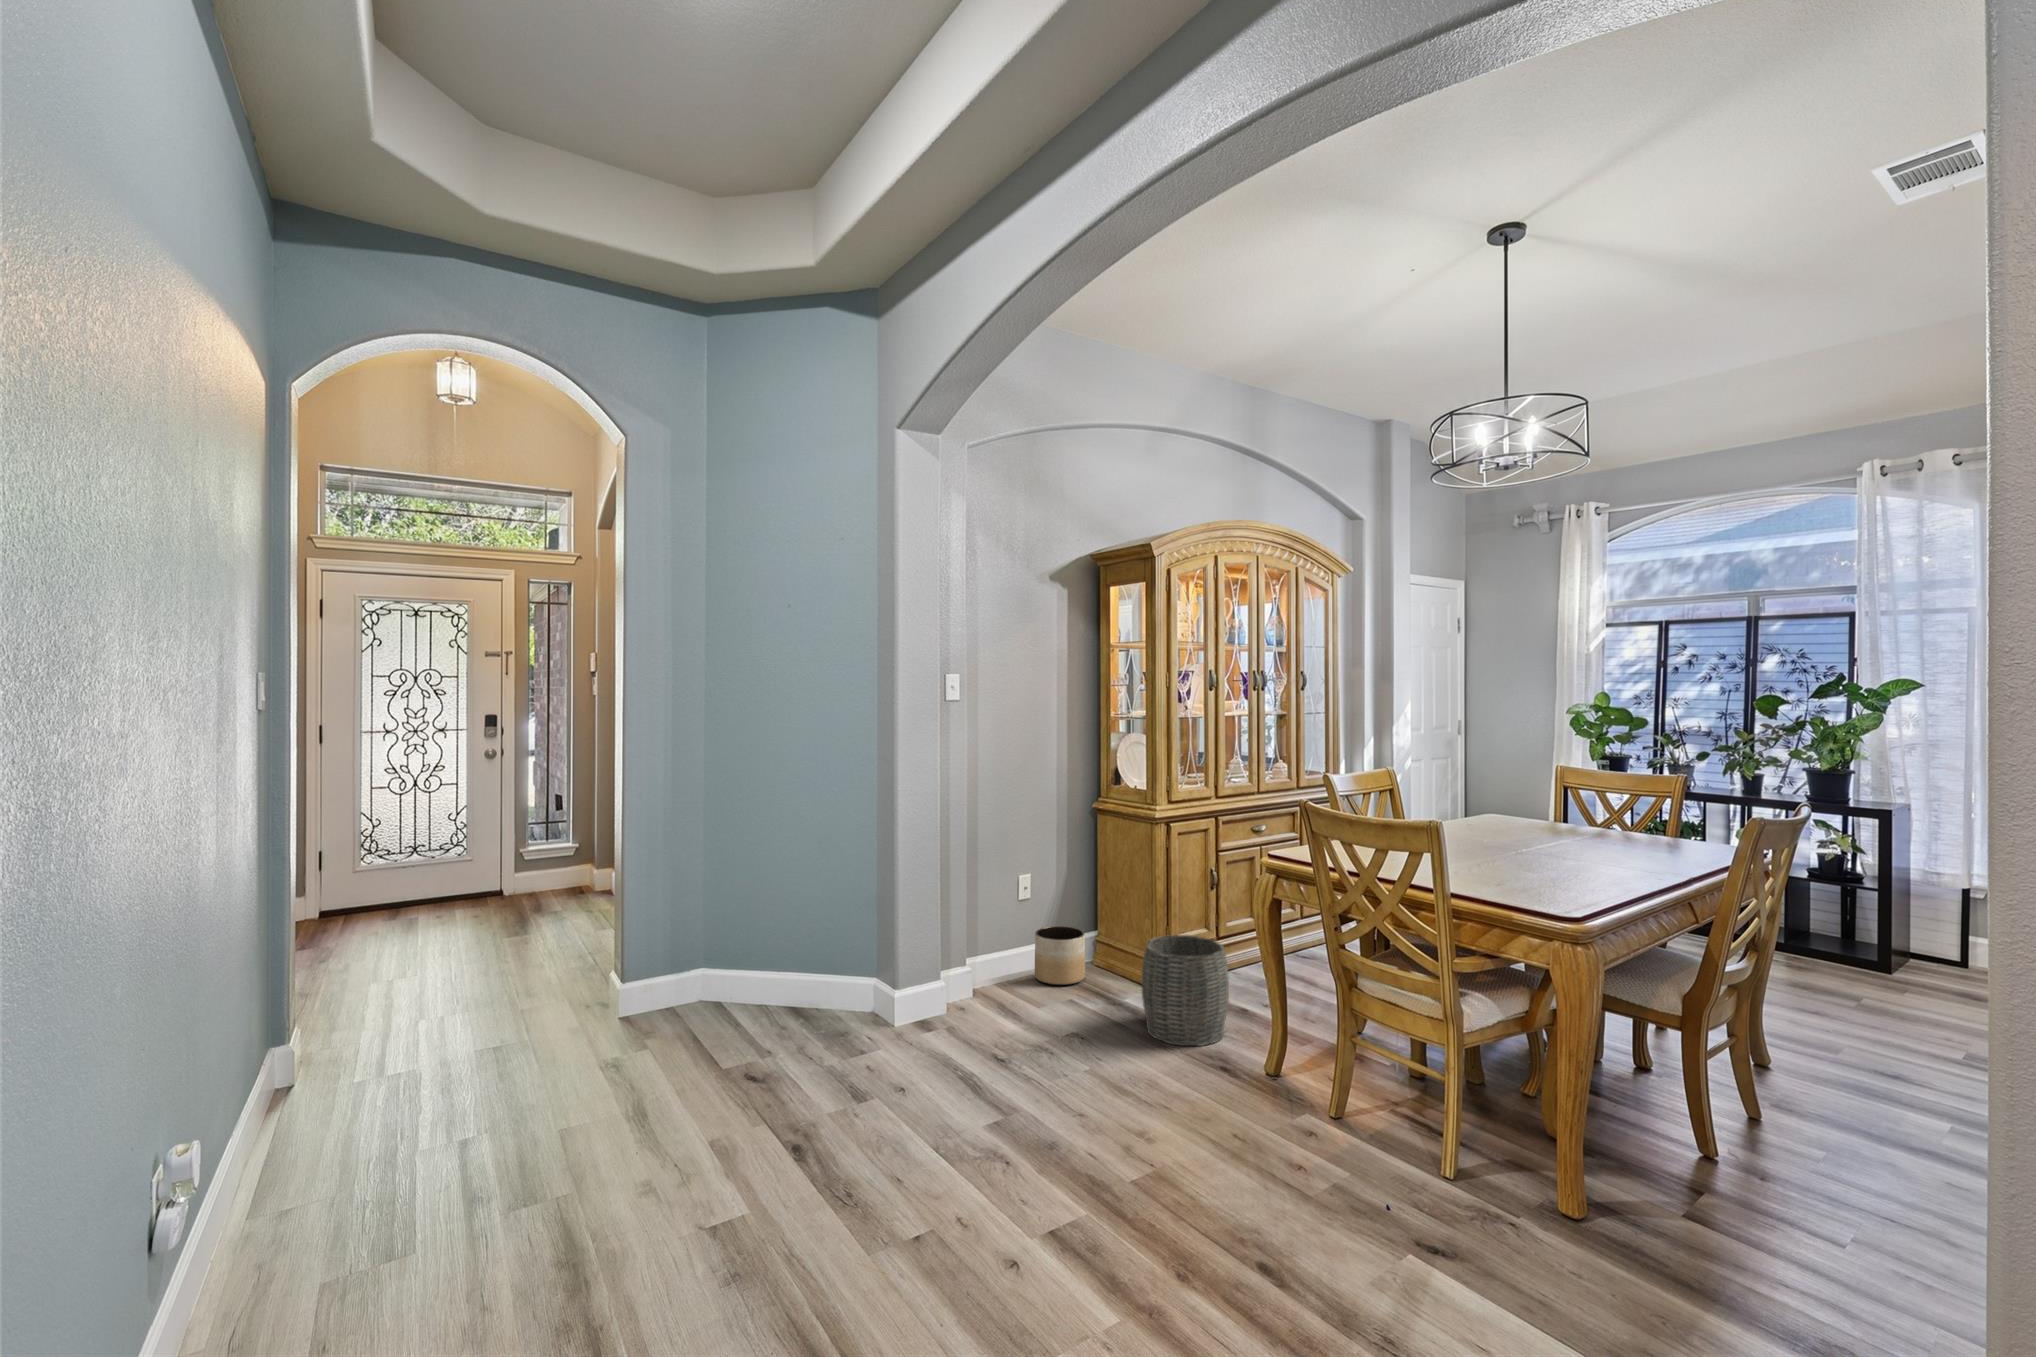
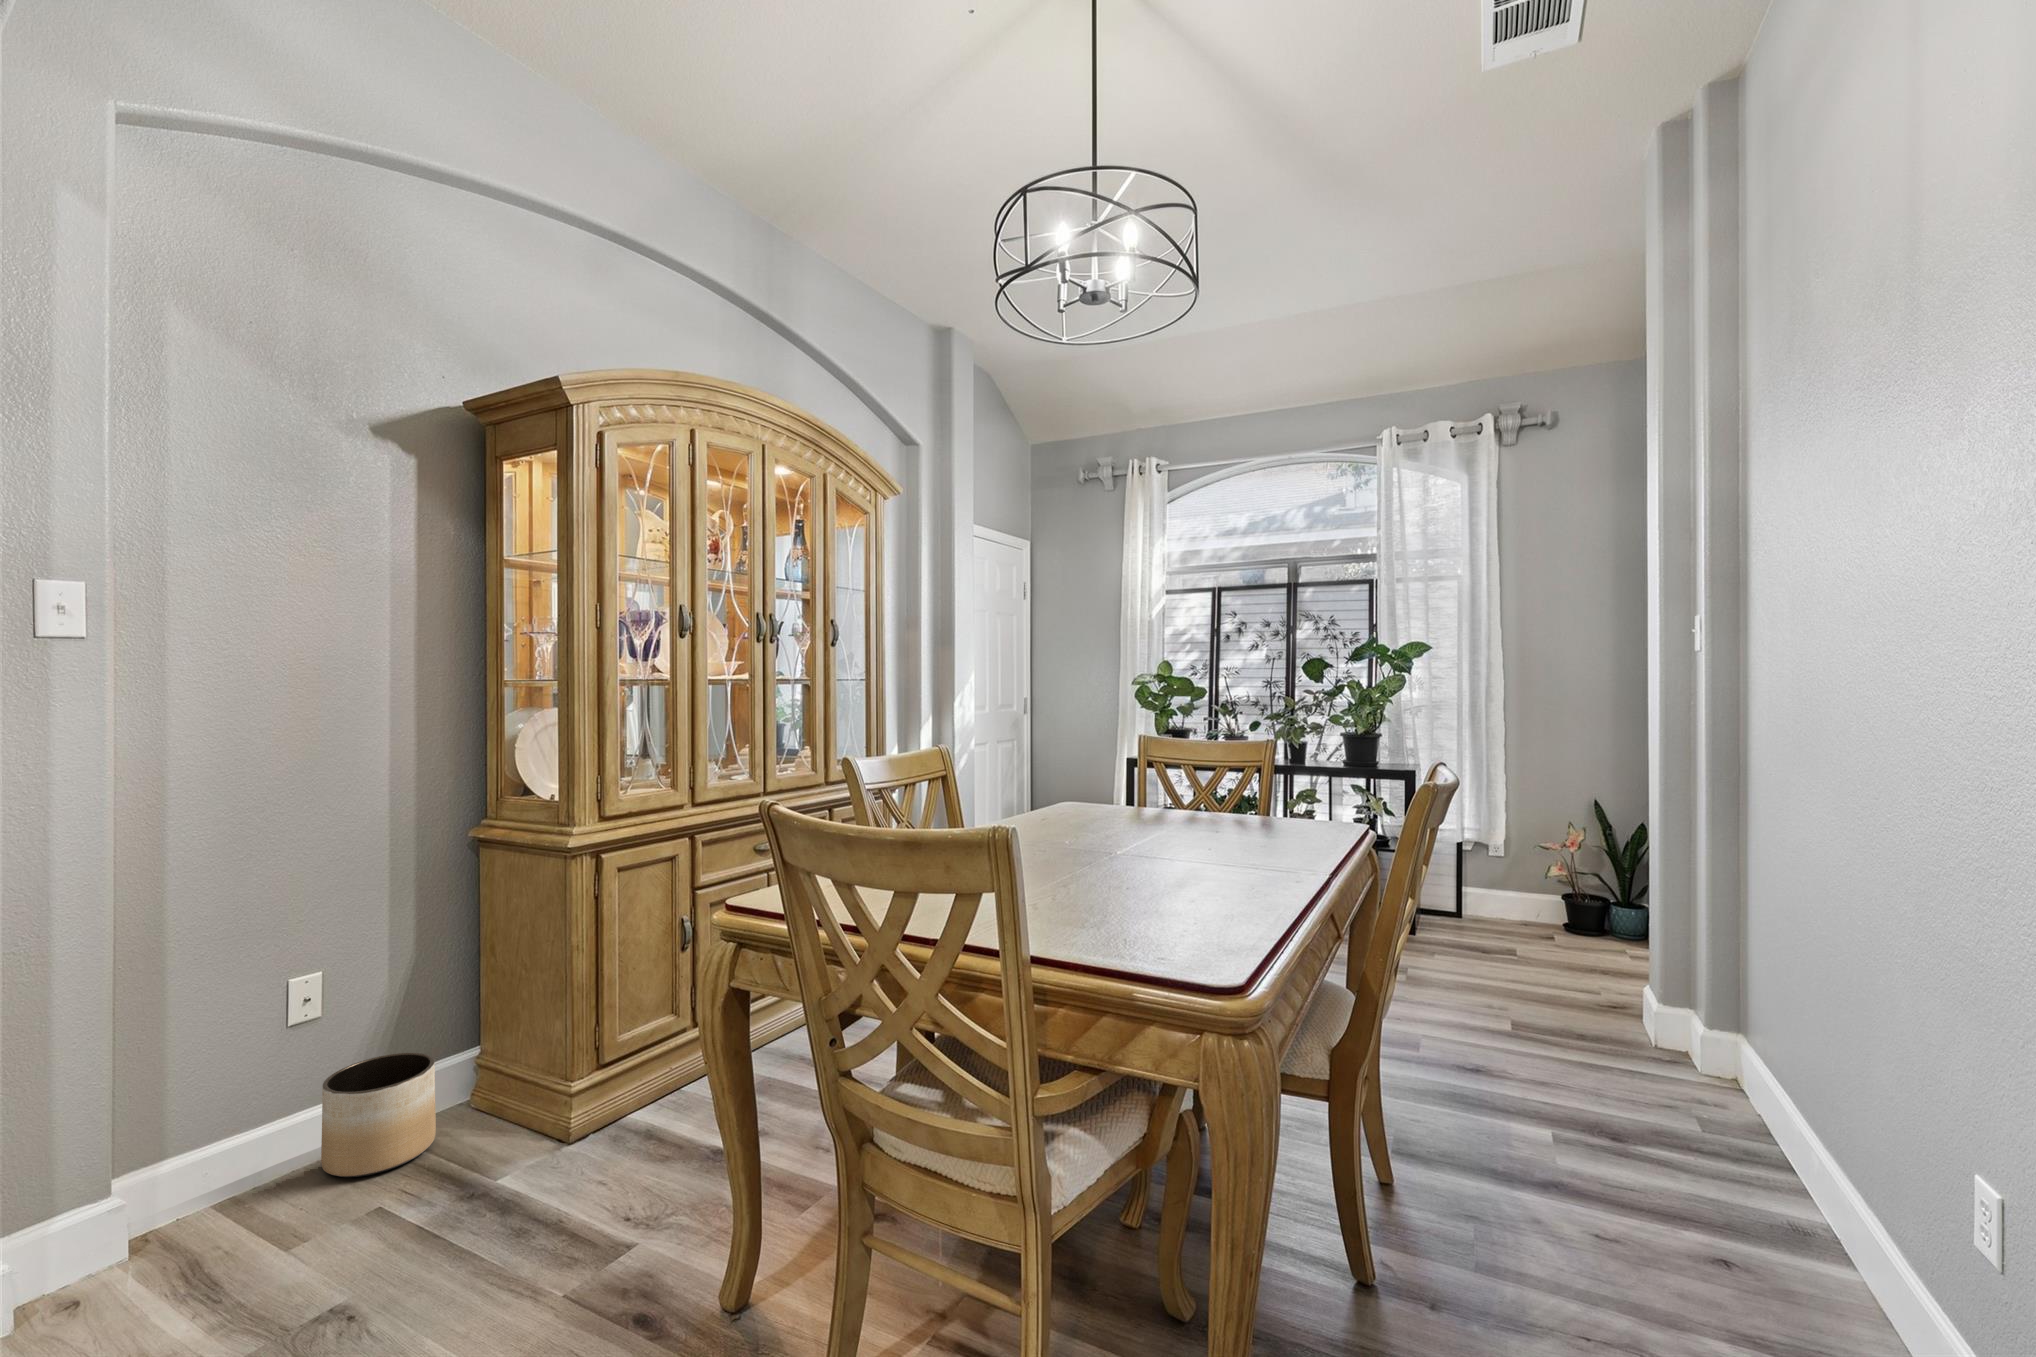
woven basket: present [1142,935,1229,1046] -> none [489,1060,668,1300]

